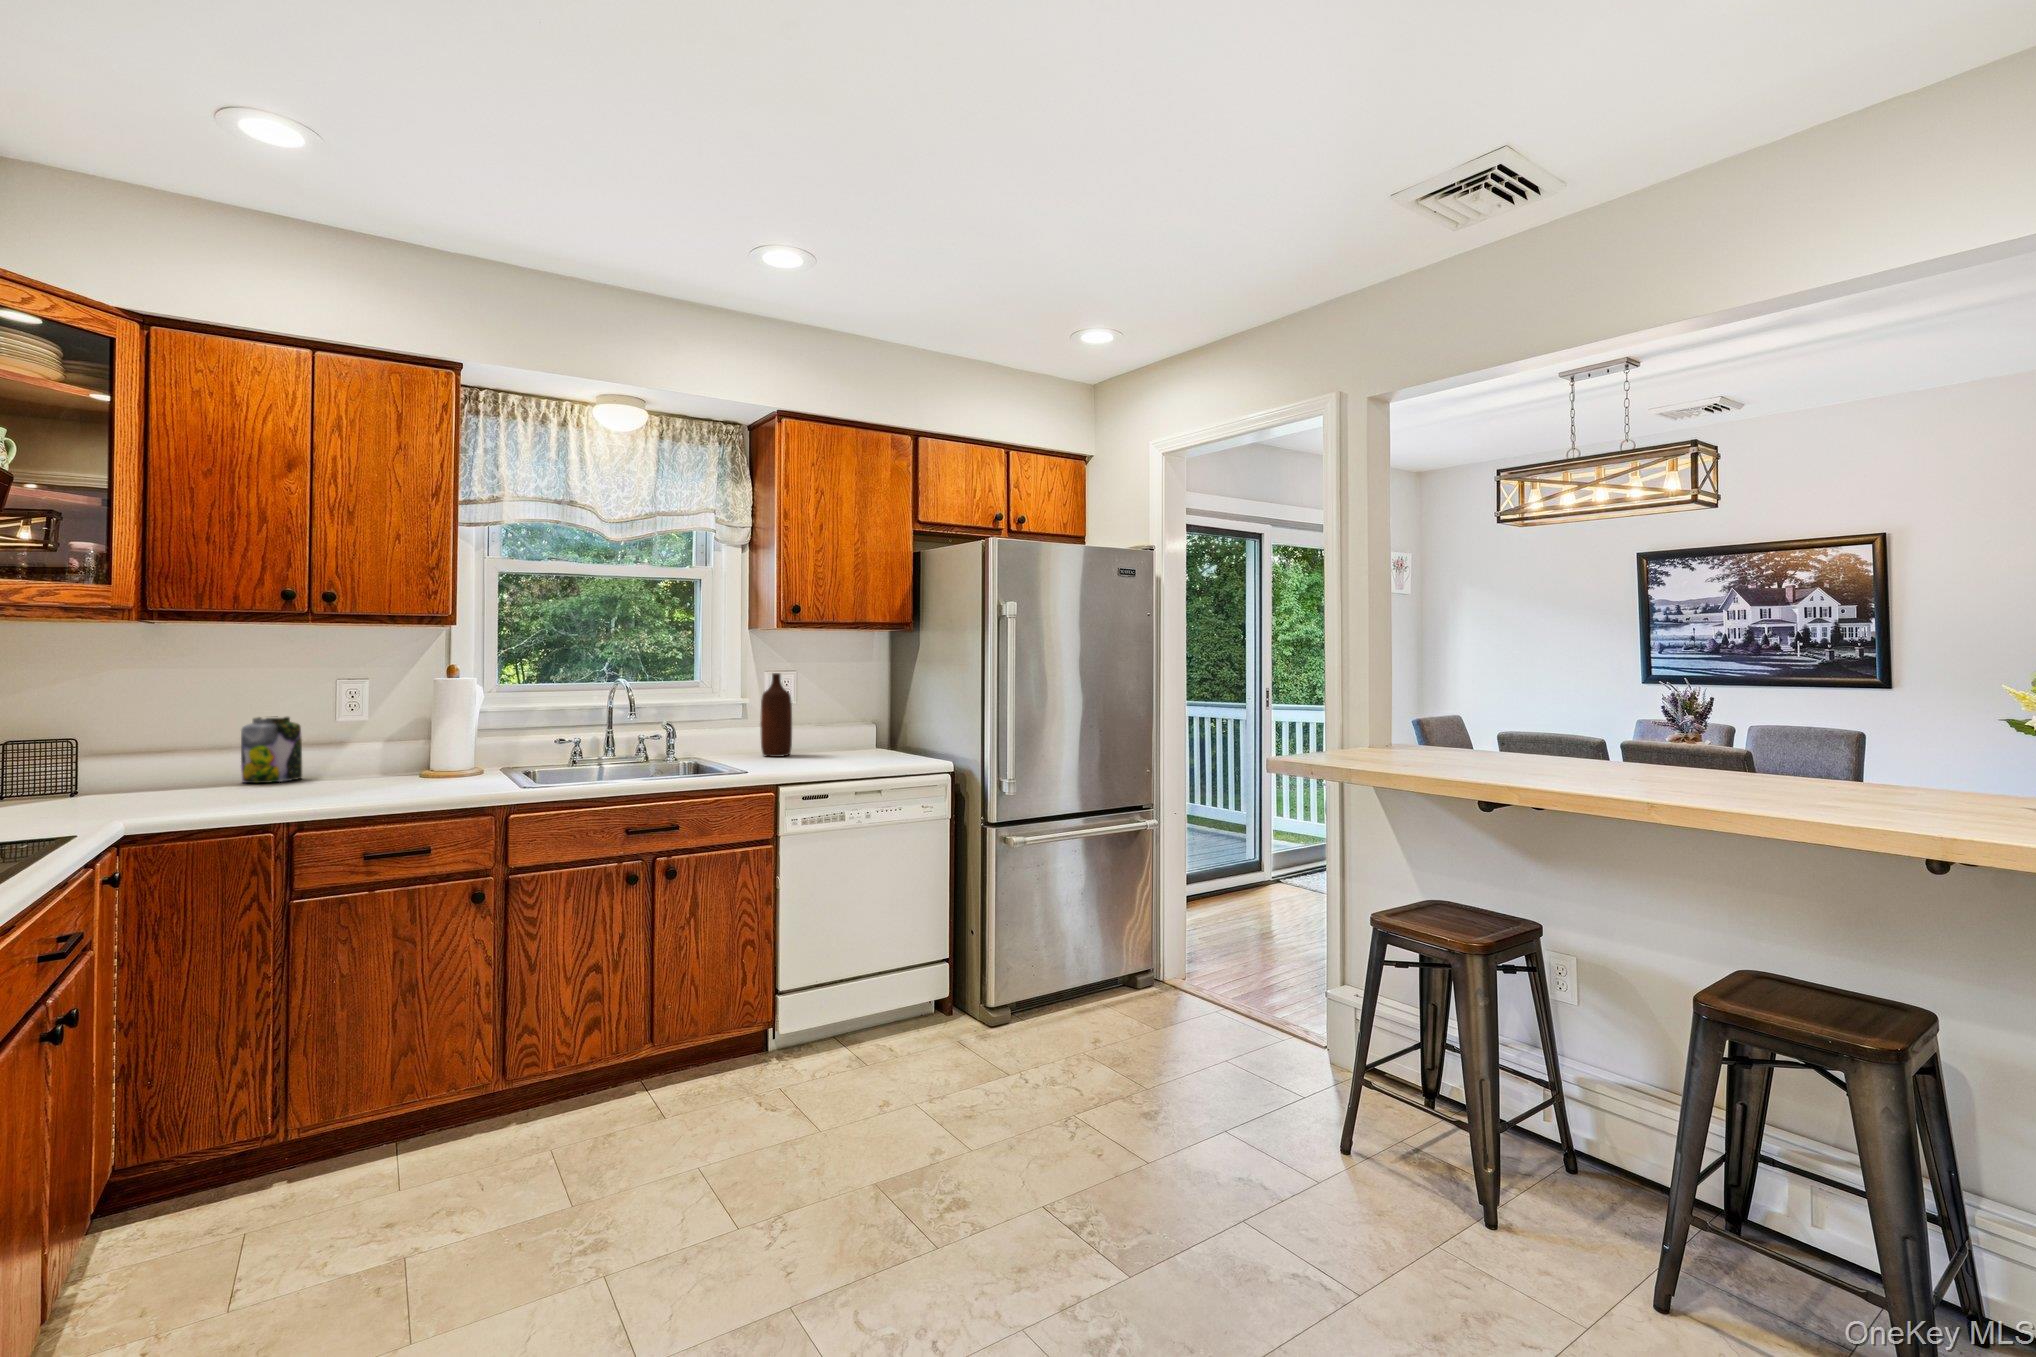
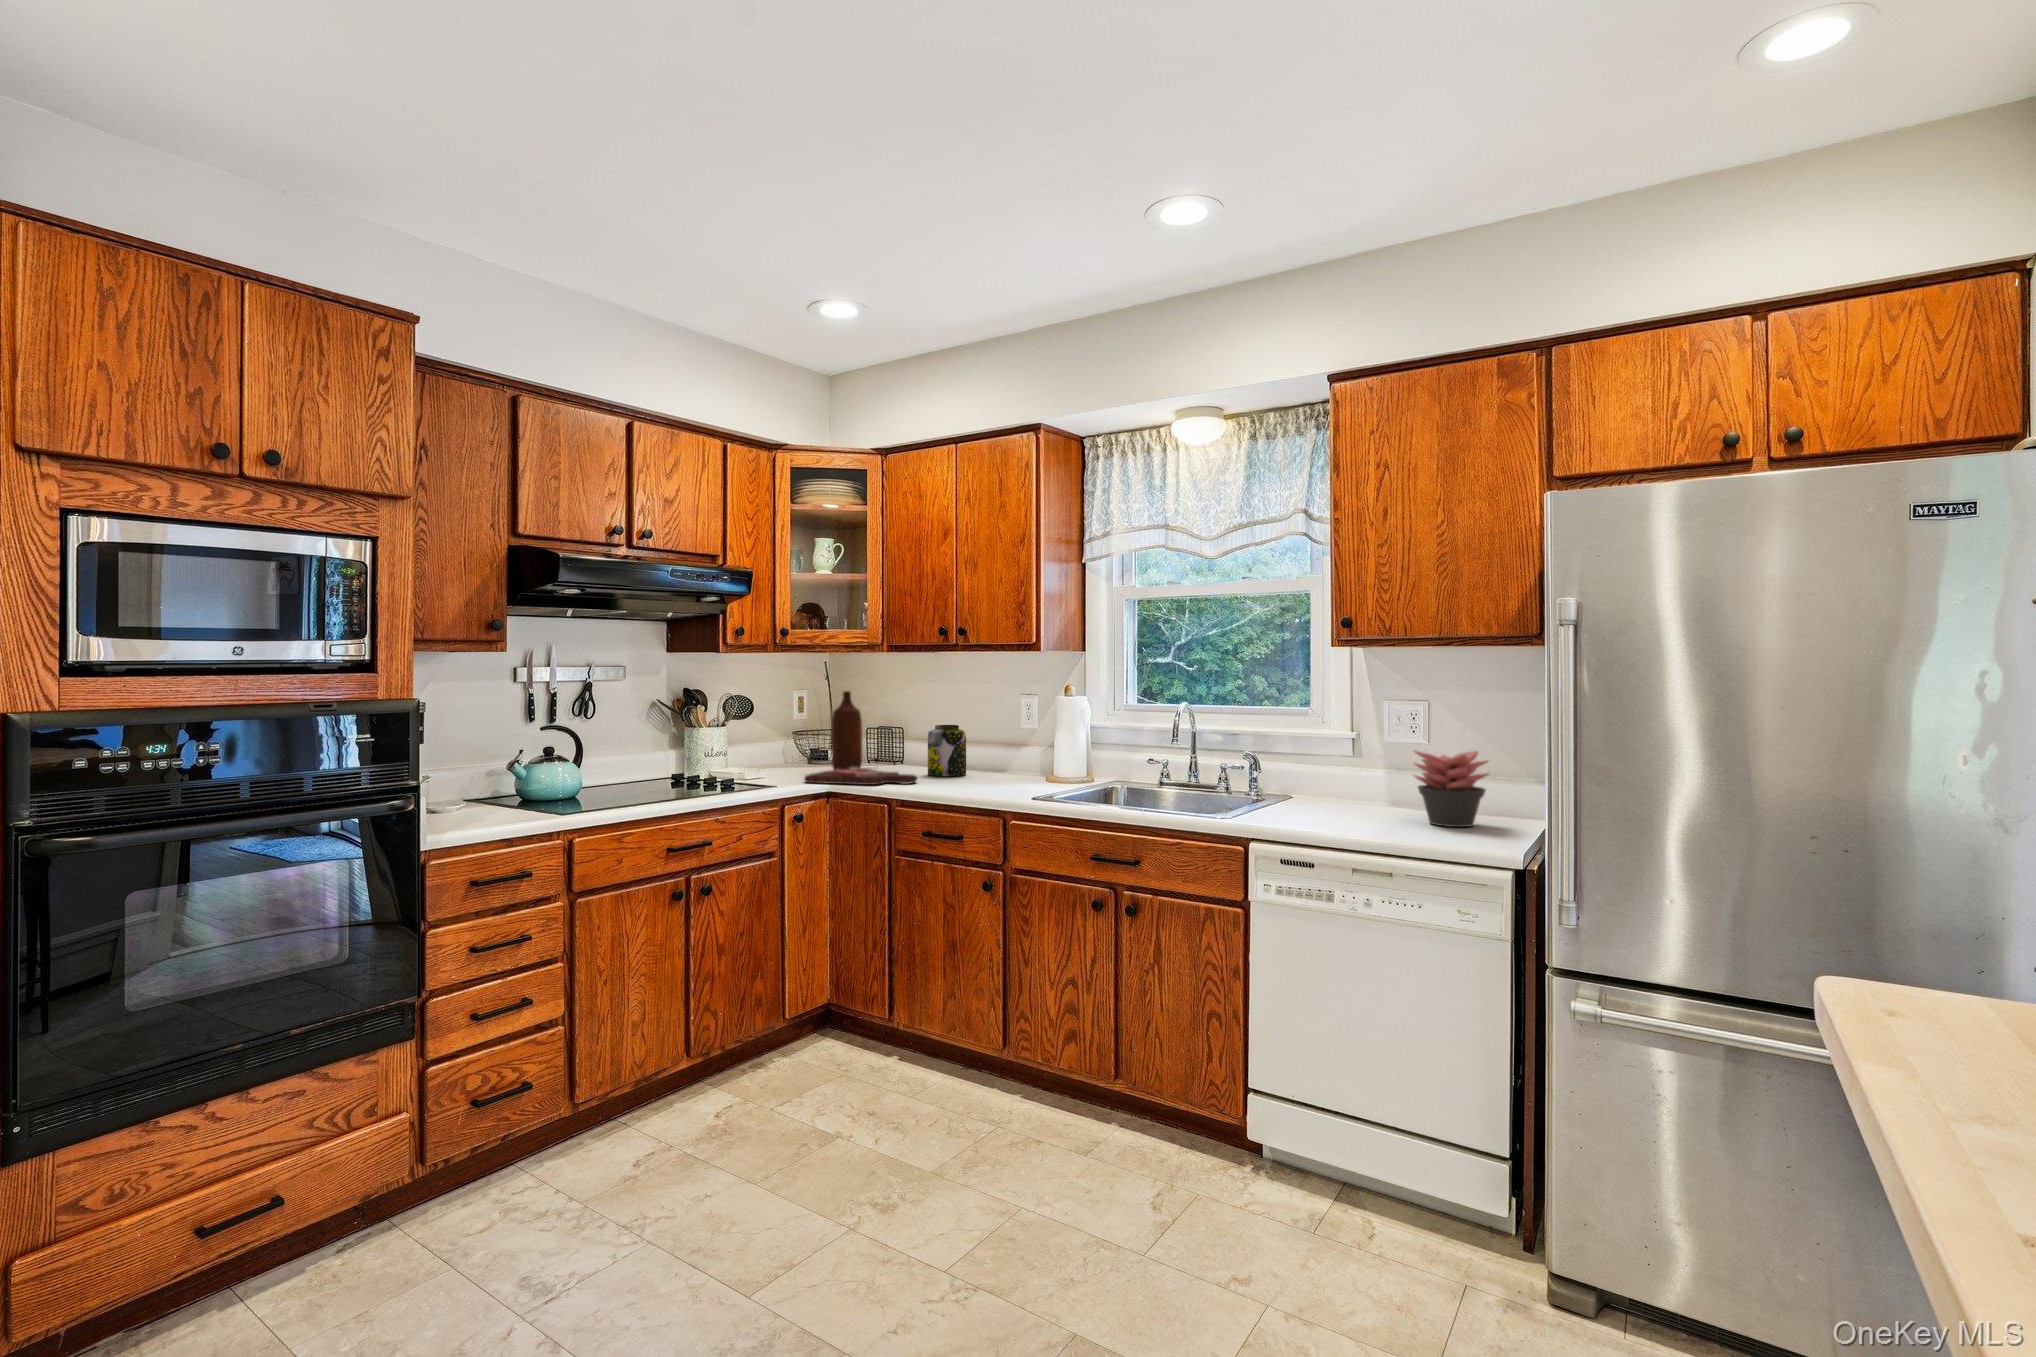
bottle: present [760,673,792,757] -> present [831,691,862,770]
succulent plant: none [844,706,896,762] -> present [1414,751,1488,827]
cutting board: none [91,777,286,812] -> present [804,767,917,785]

